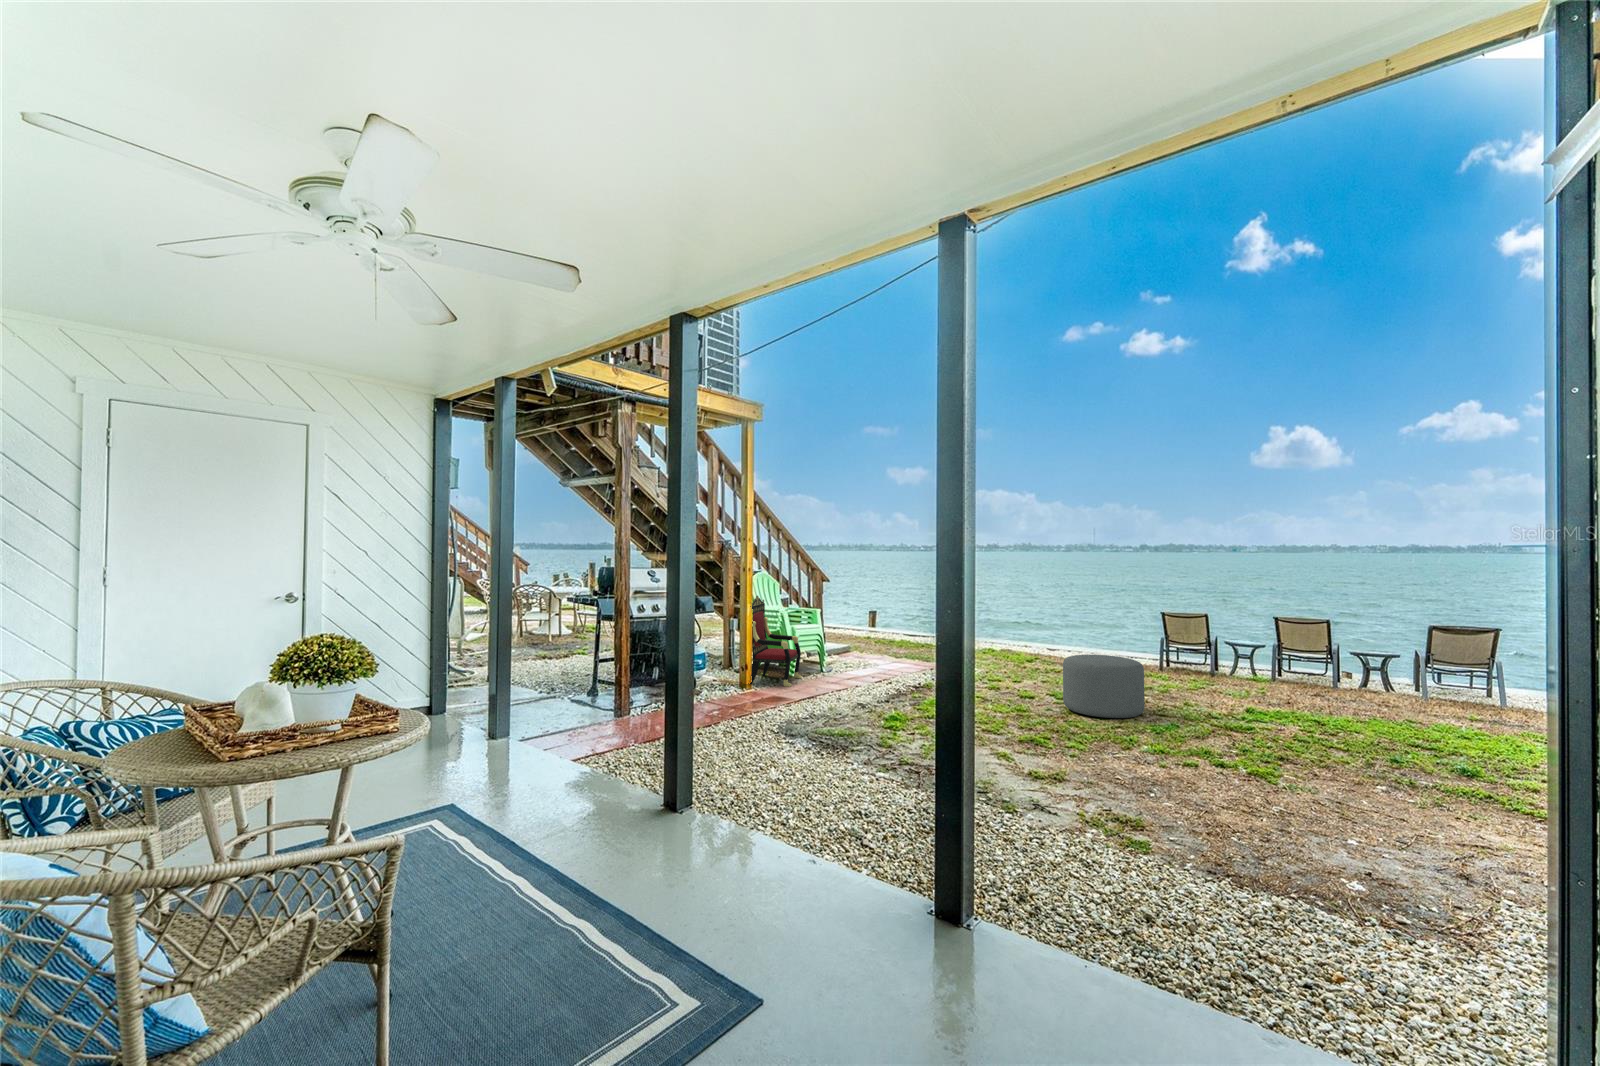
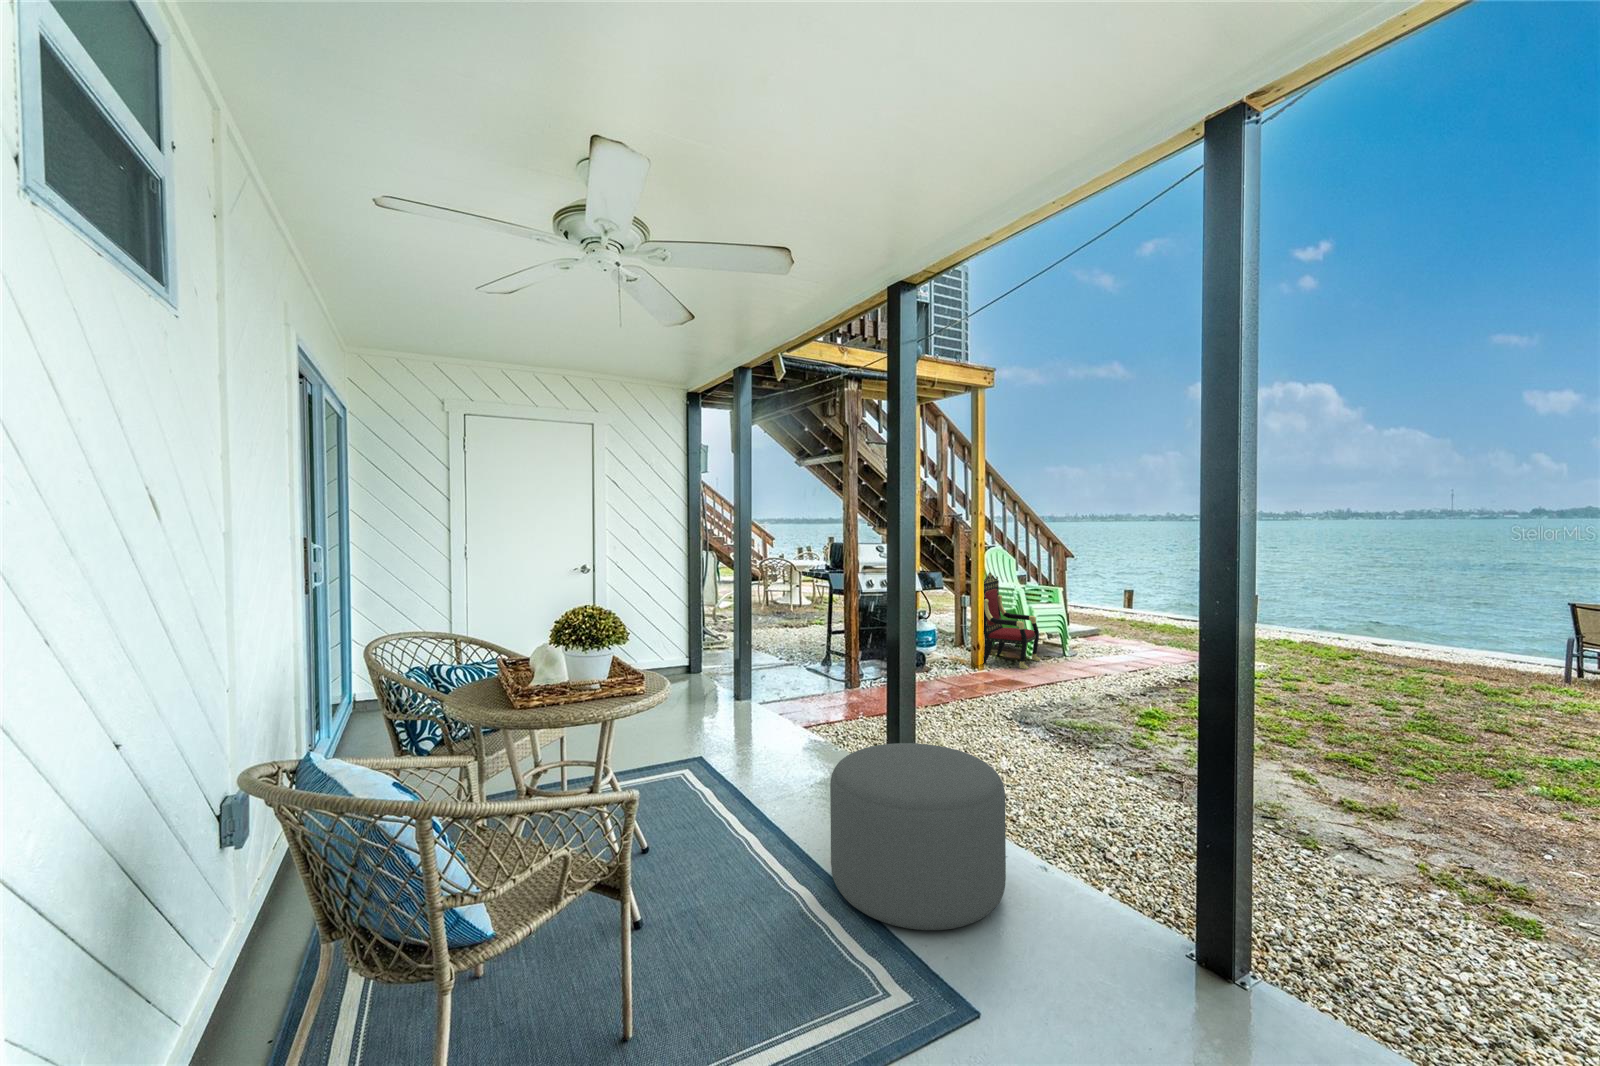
ottoman: present [1063,654,1145,718] -> present [830,743,1006,930]

